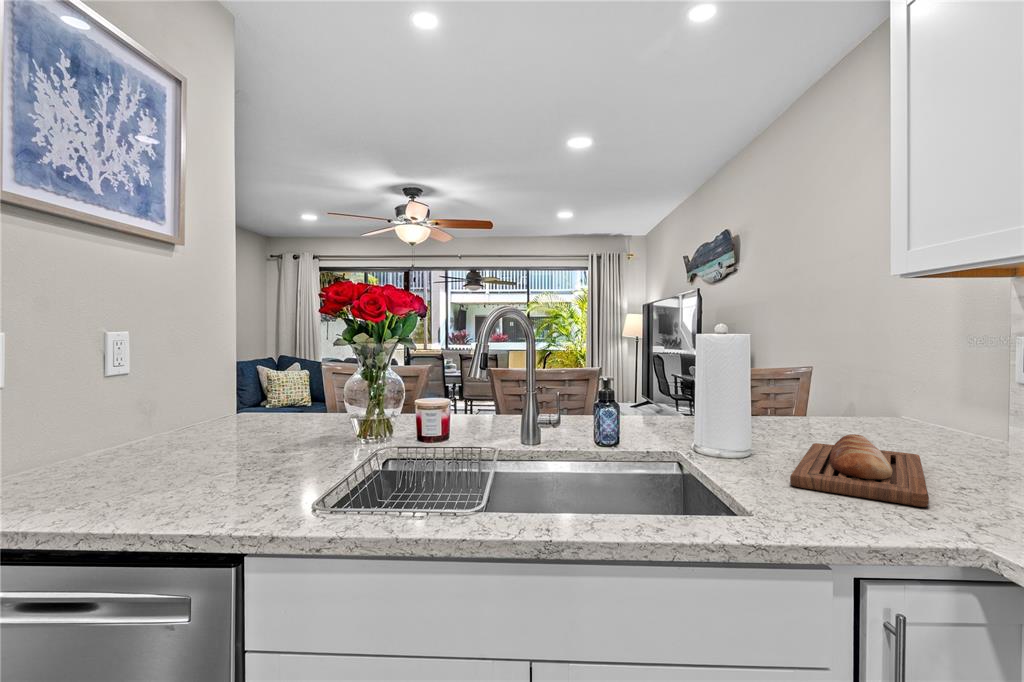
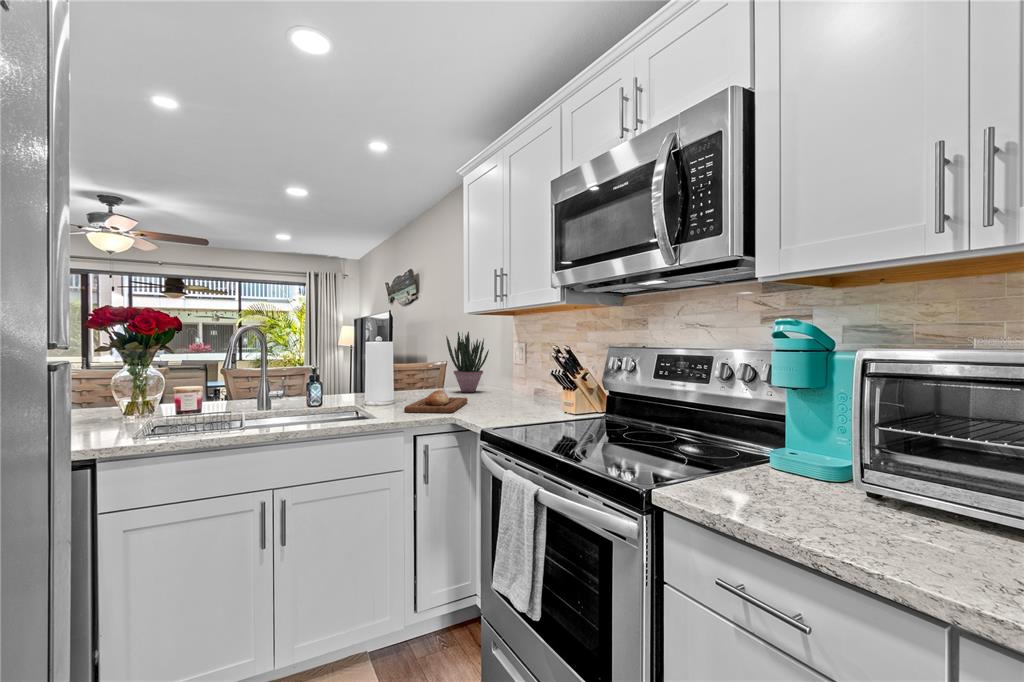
potted plant: none [830,312,929,429] -> present [446,332,489,392]

